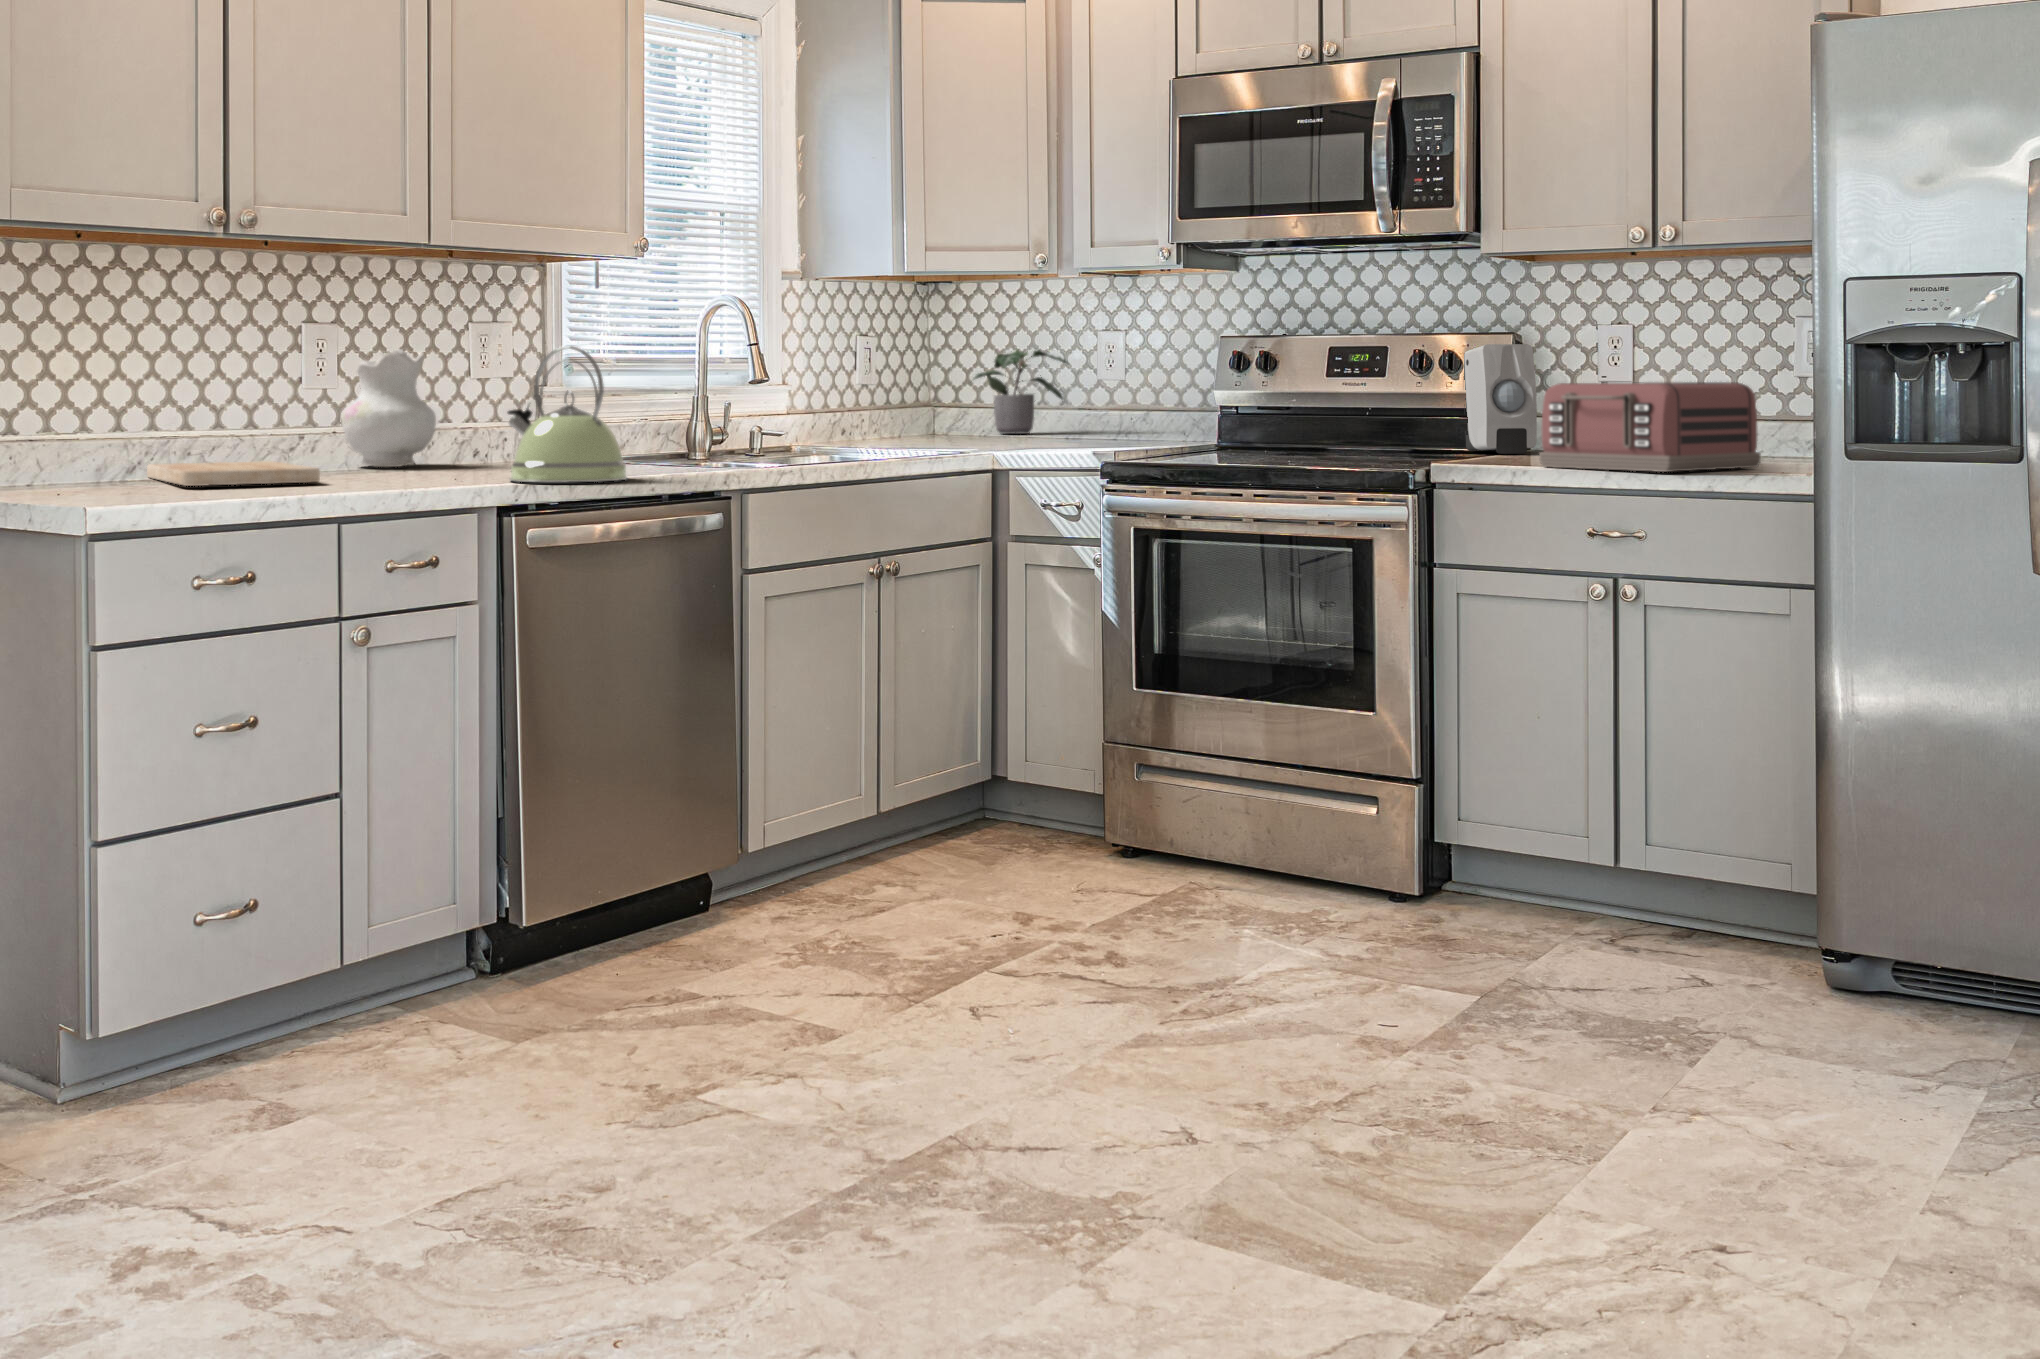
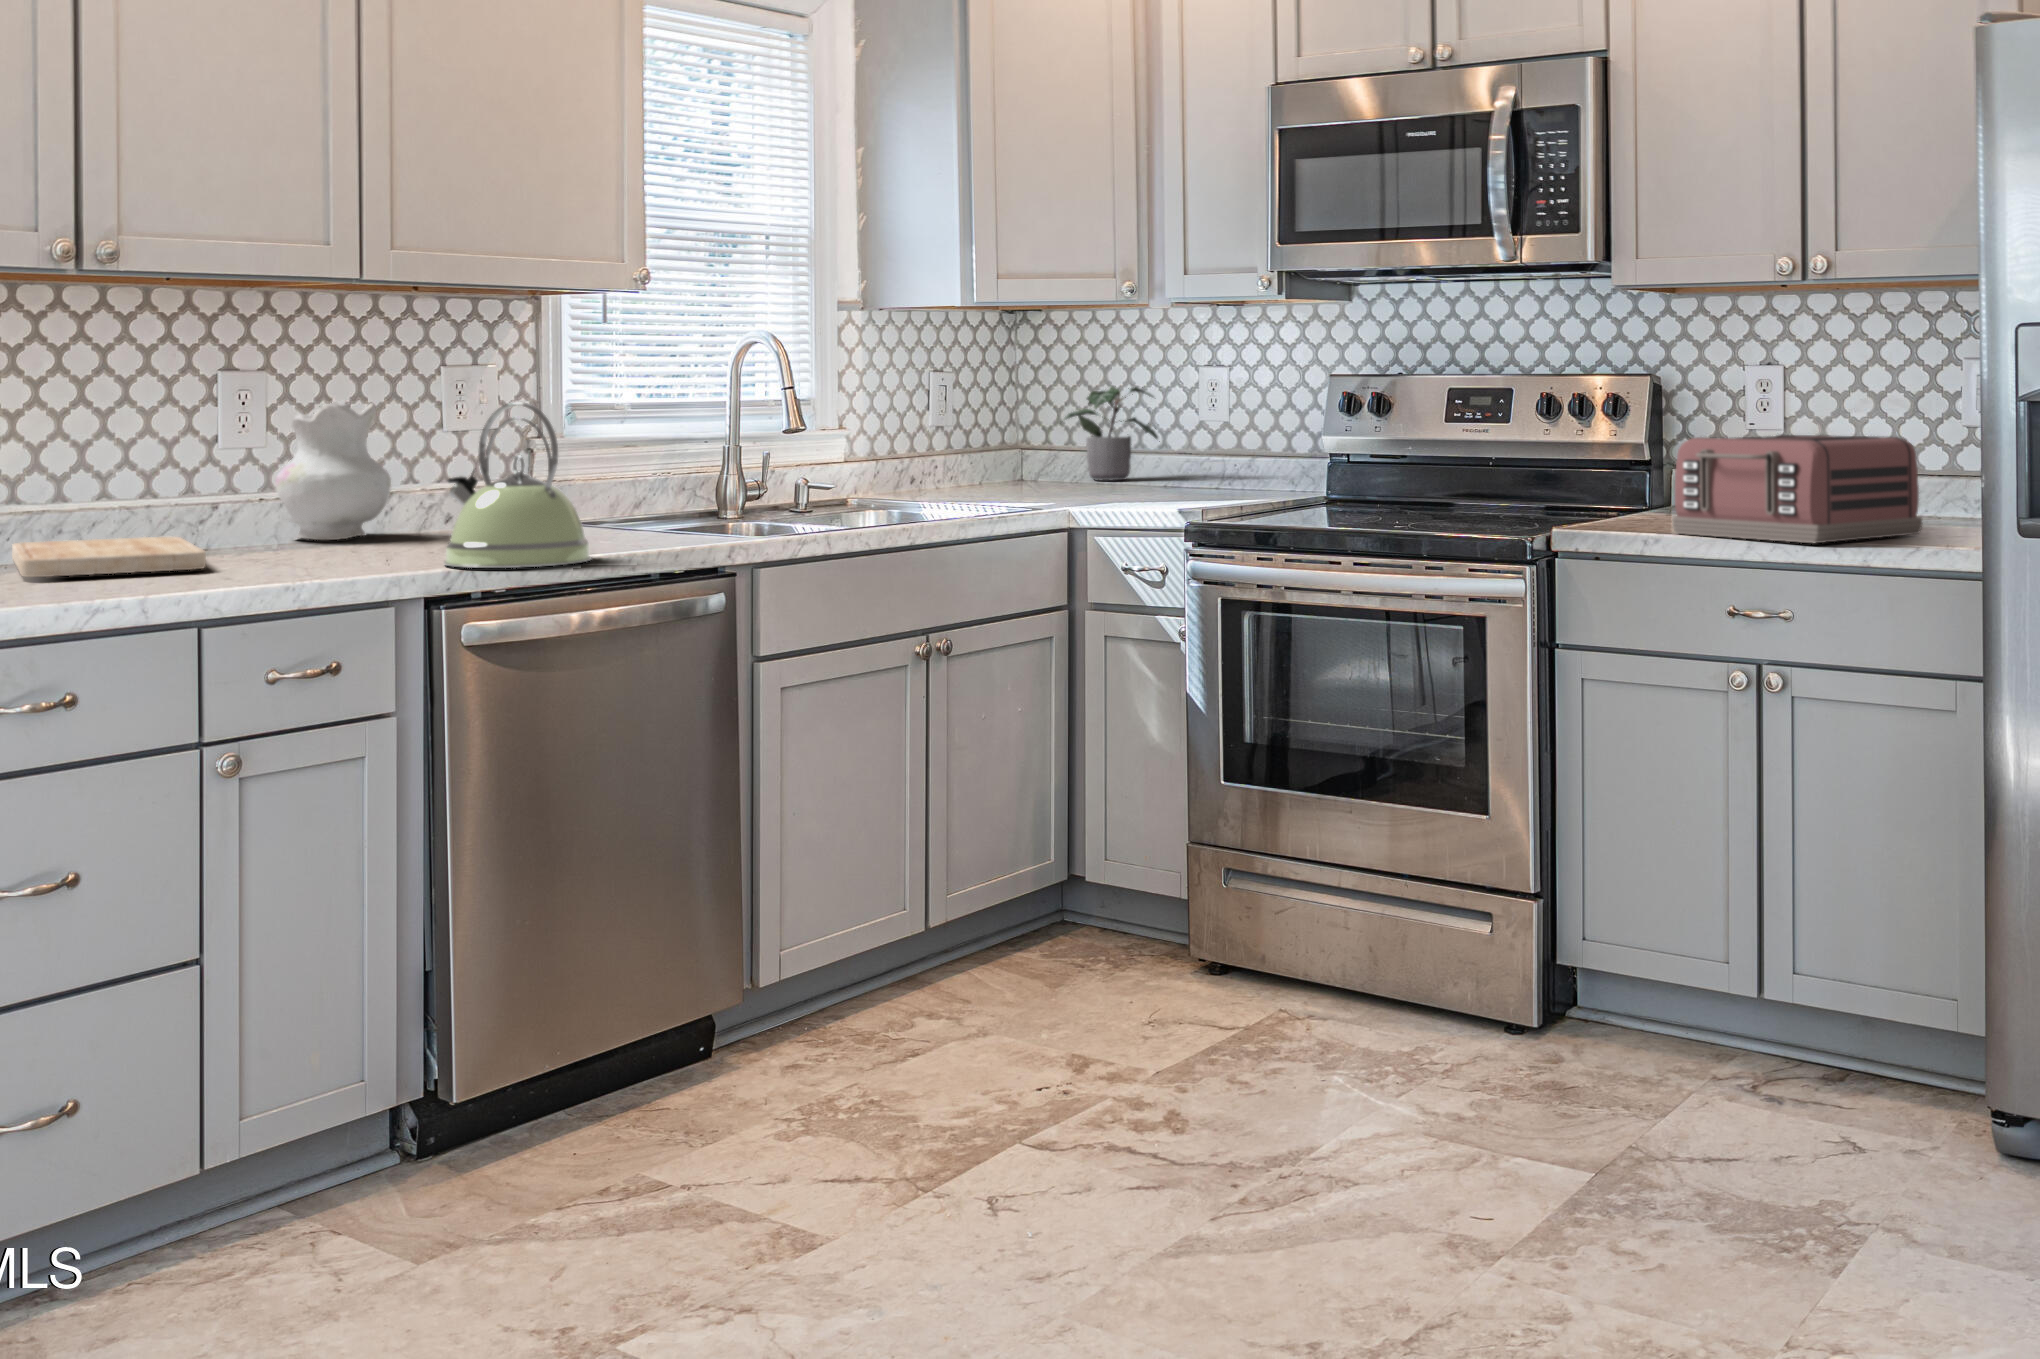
soap dispenser: present [1464,344,1537,454] -> none [1594,388,1675,512]

